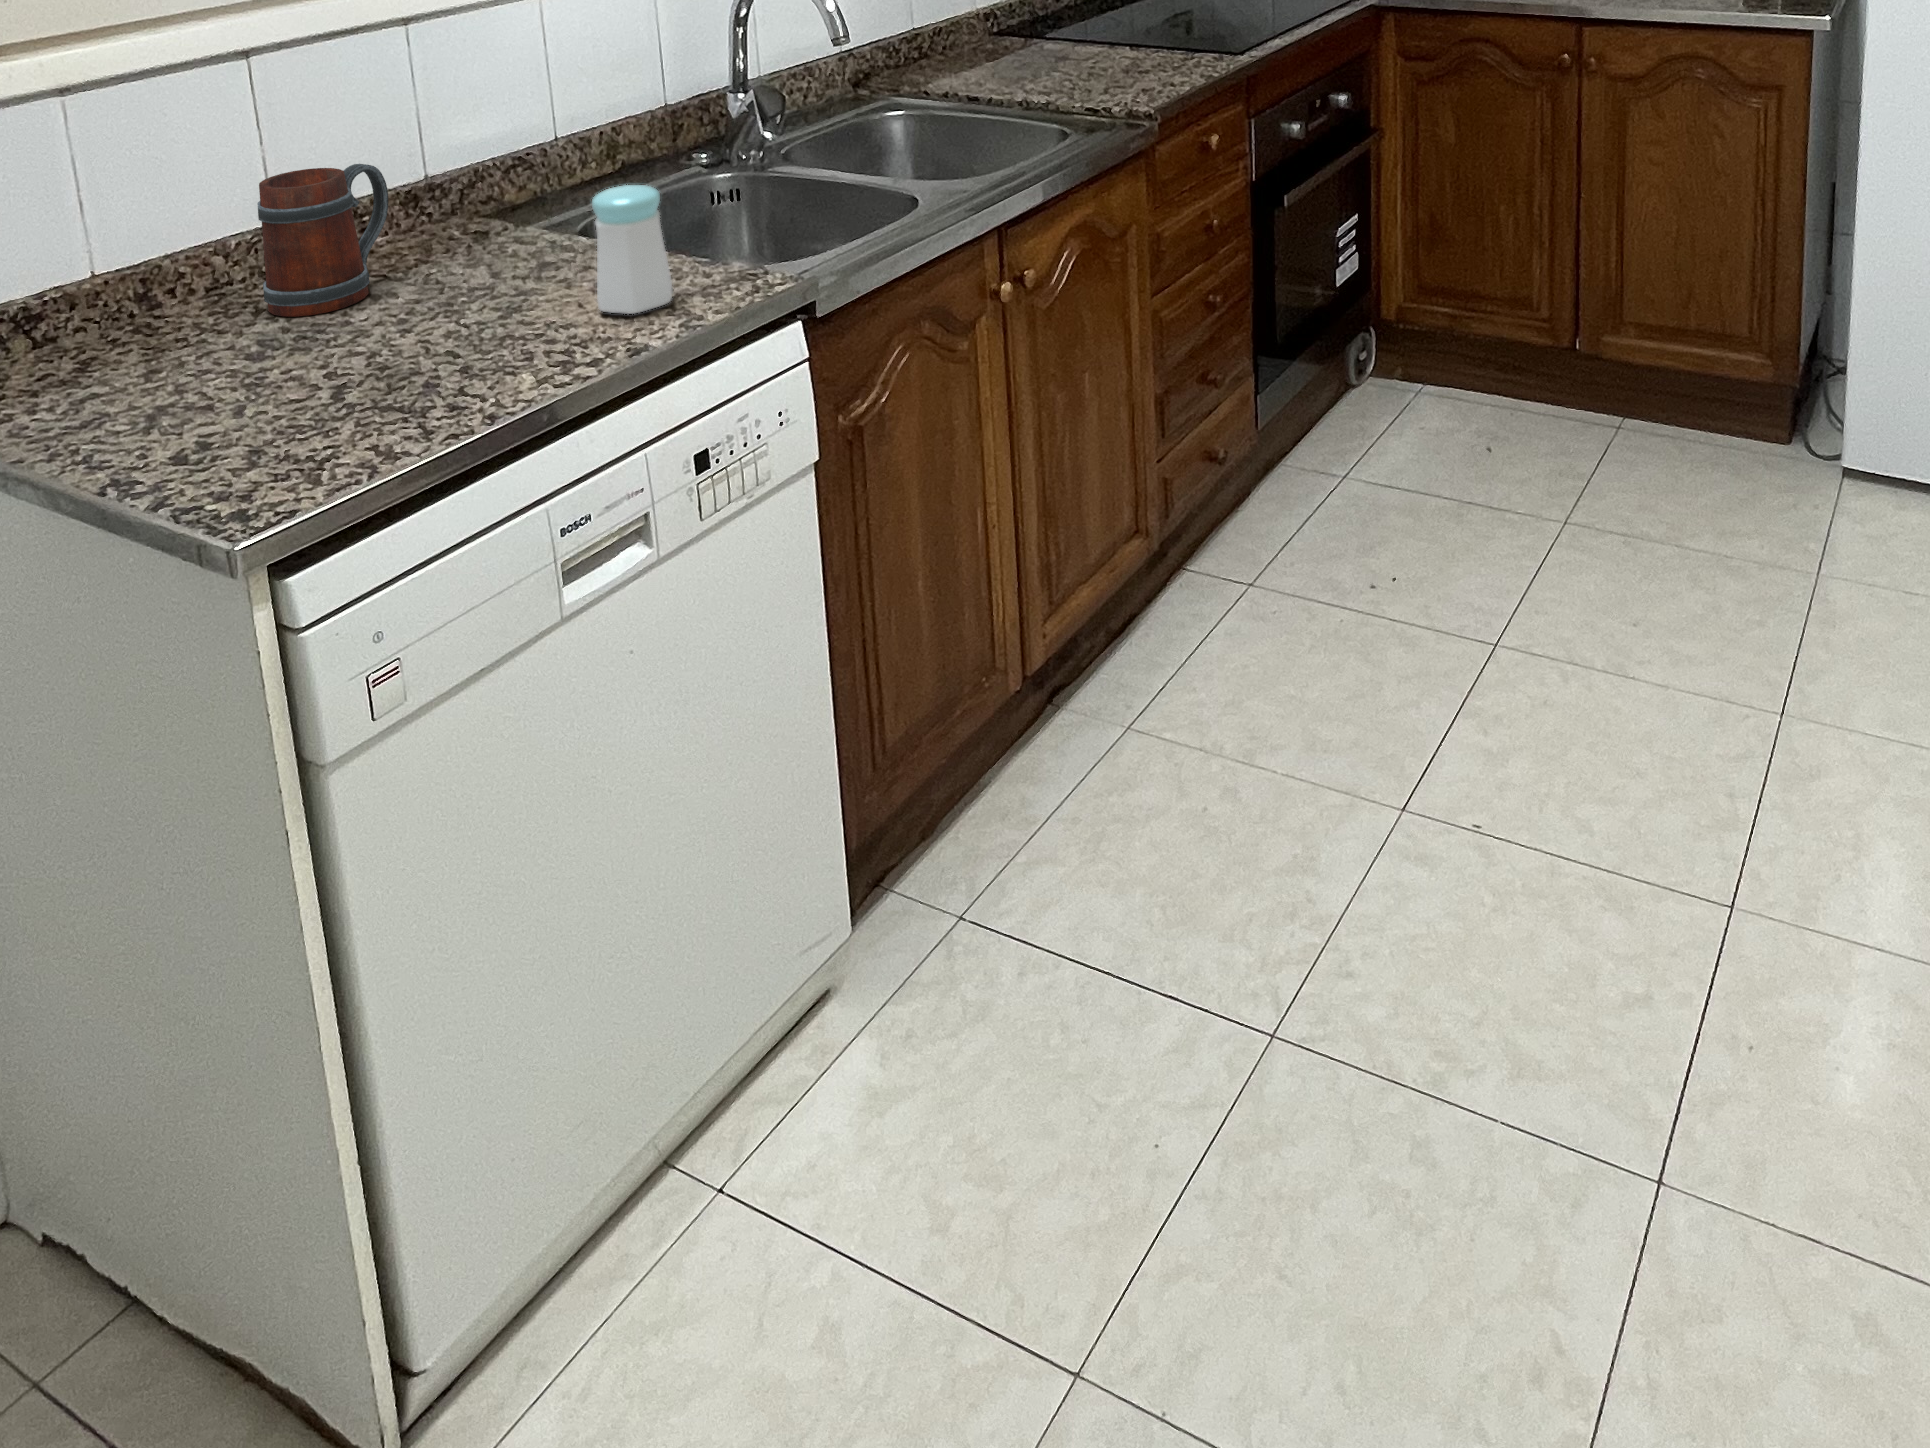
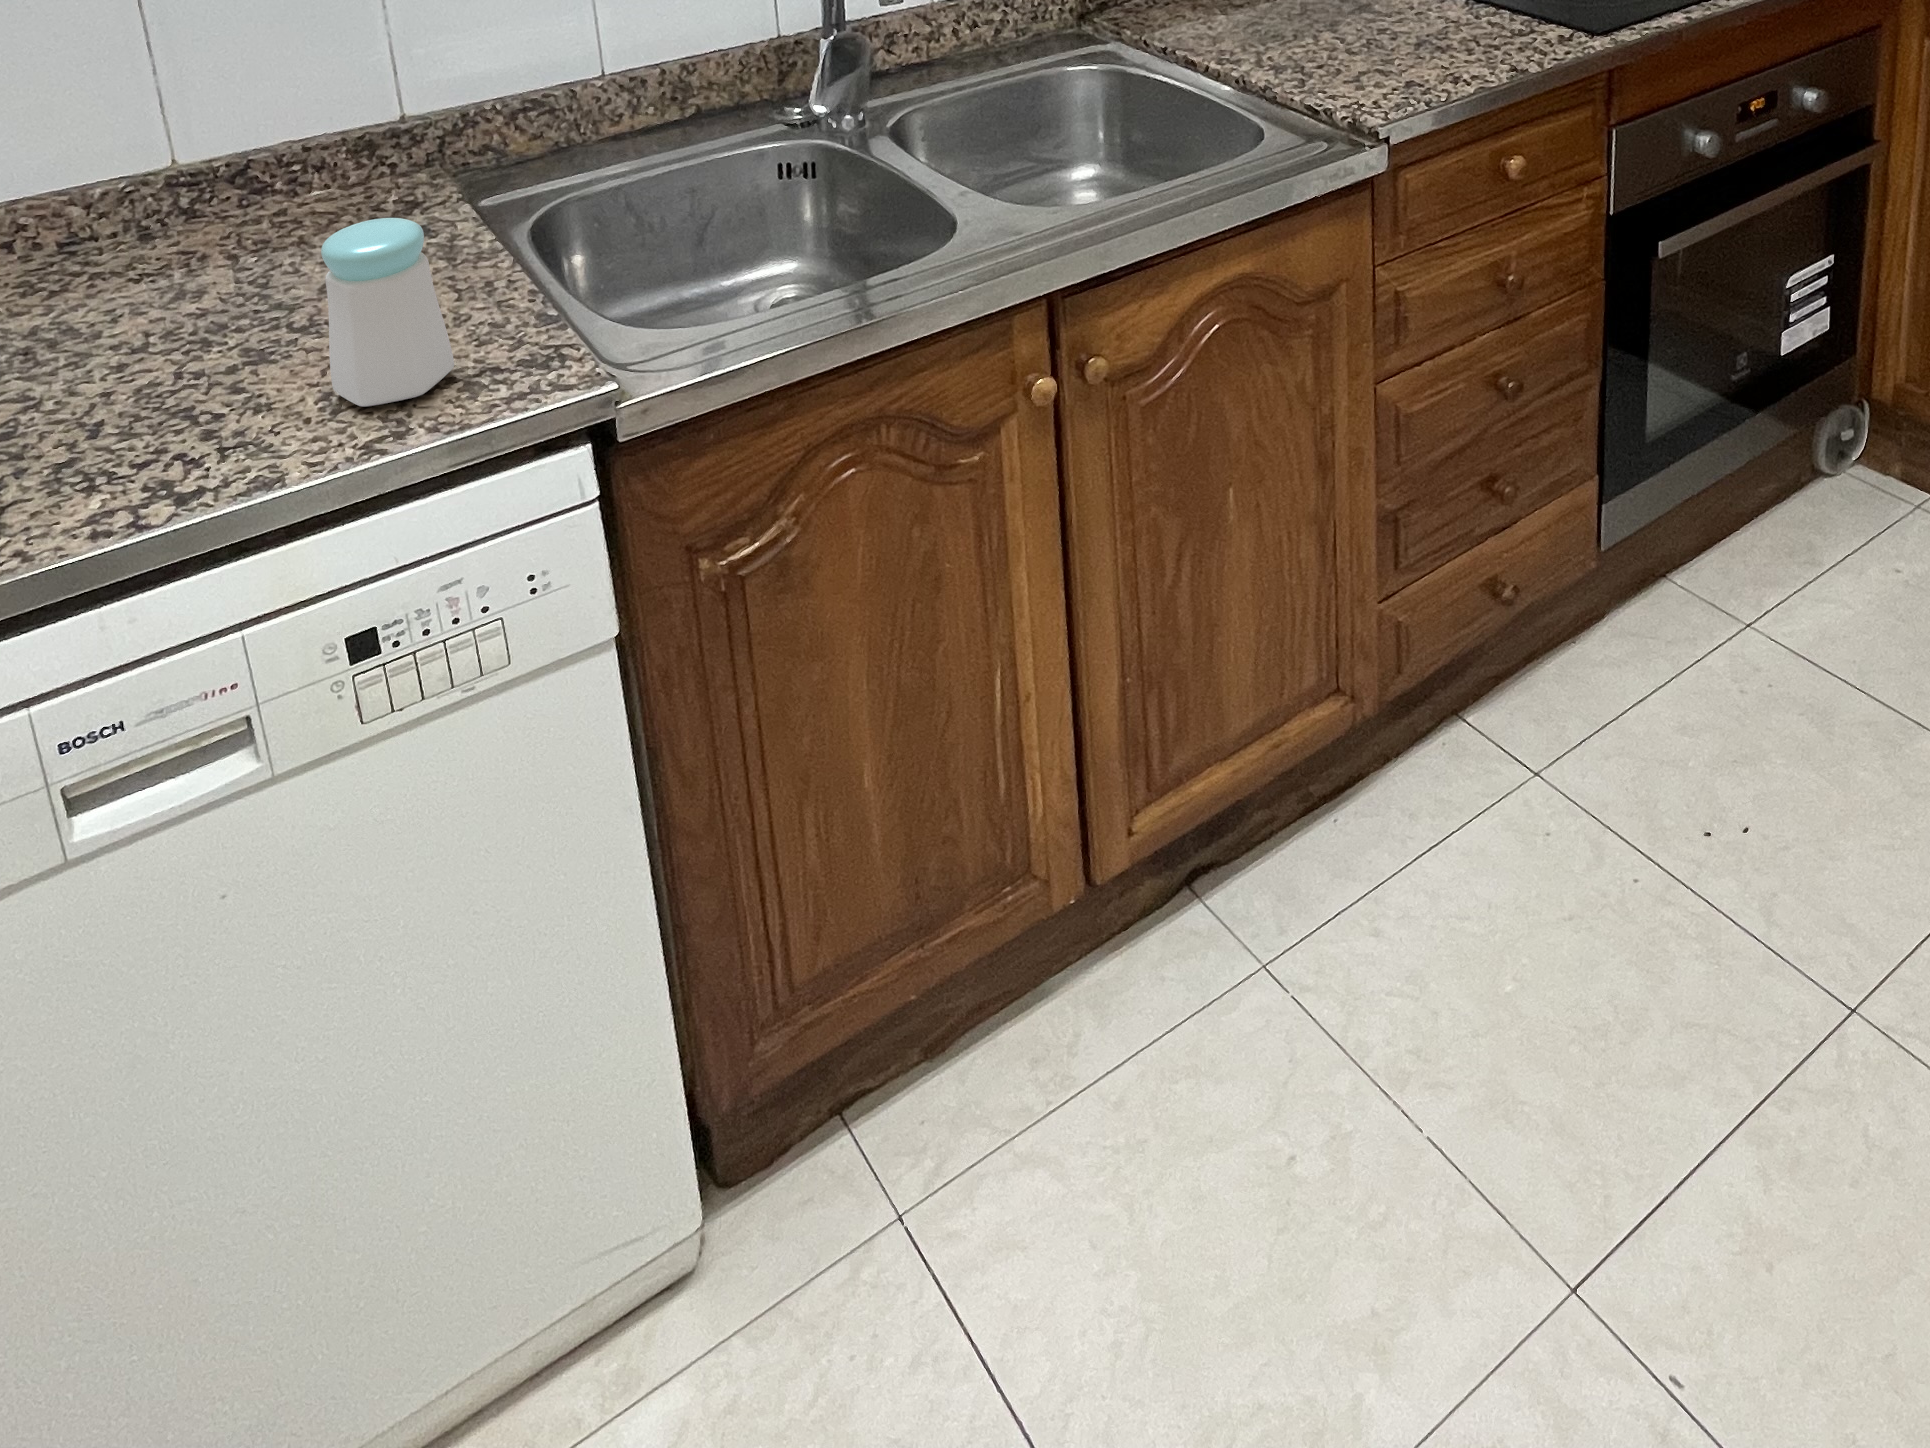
mug: present [258,164,388,317] -> none [60,115,256,310]

